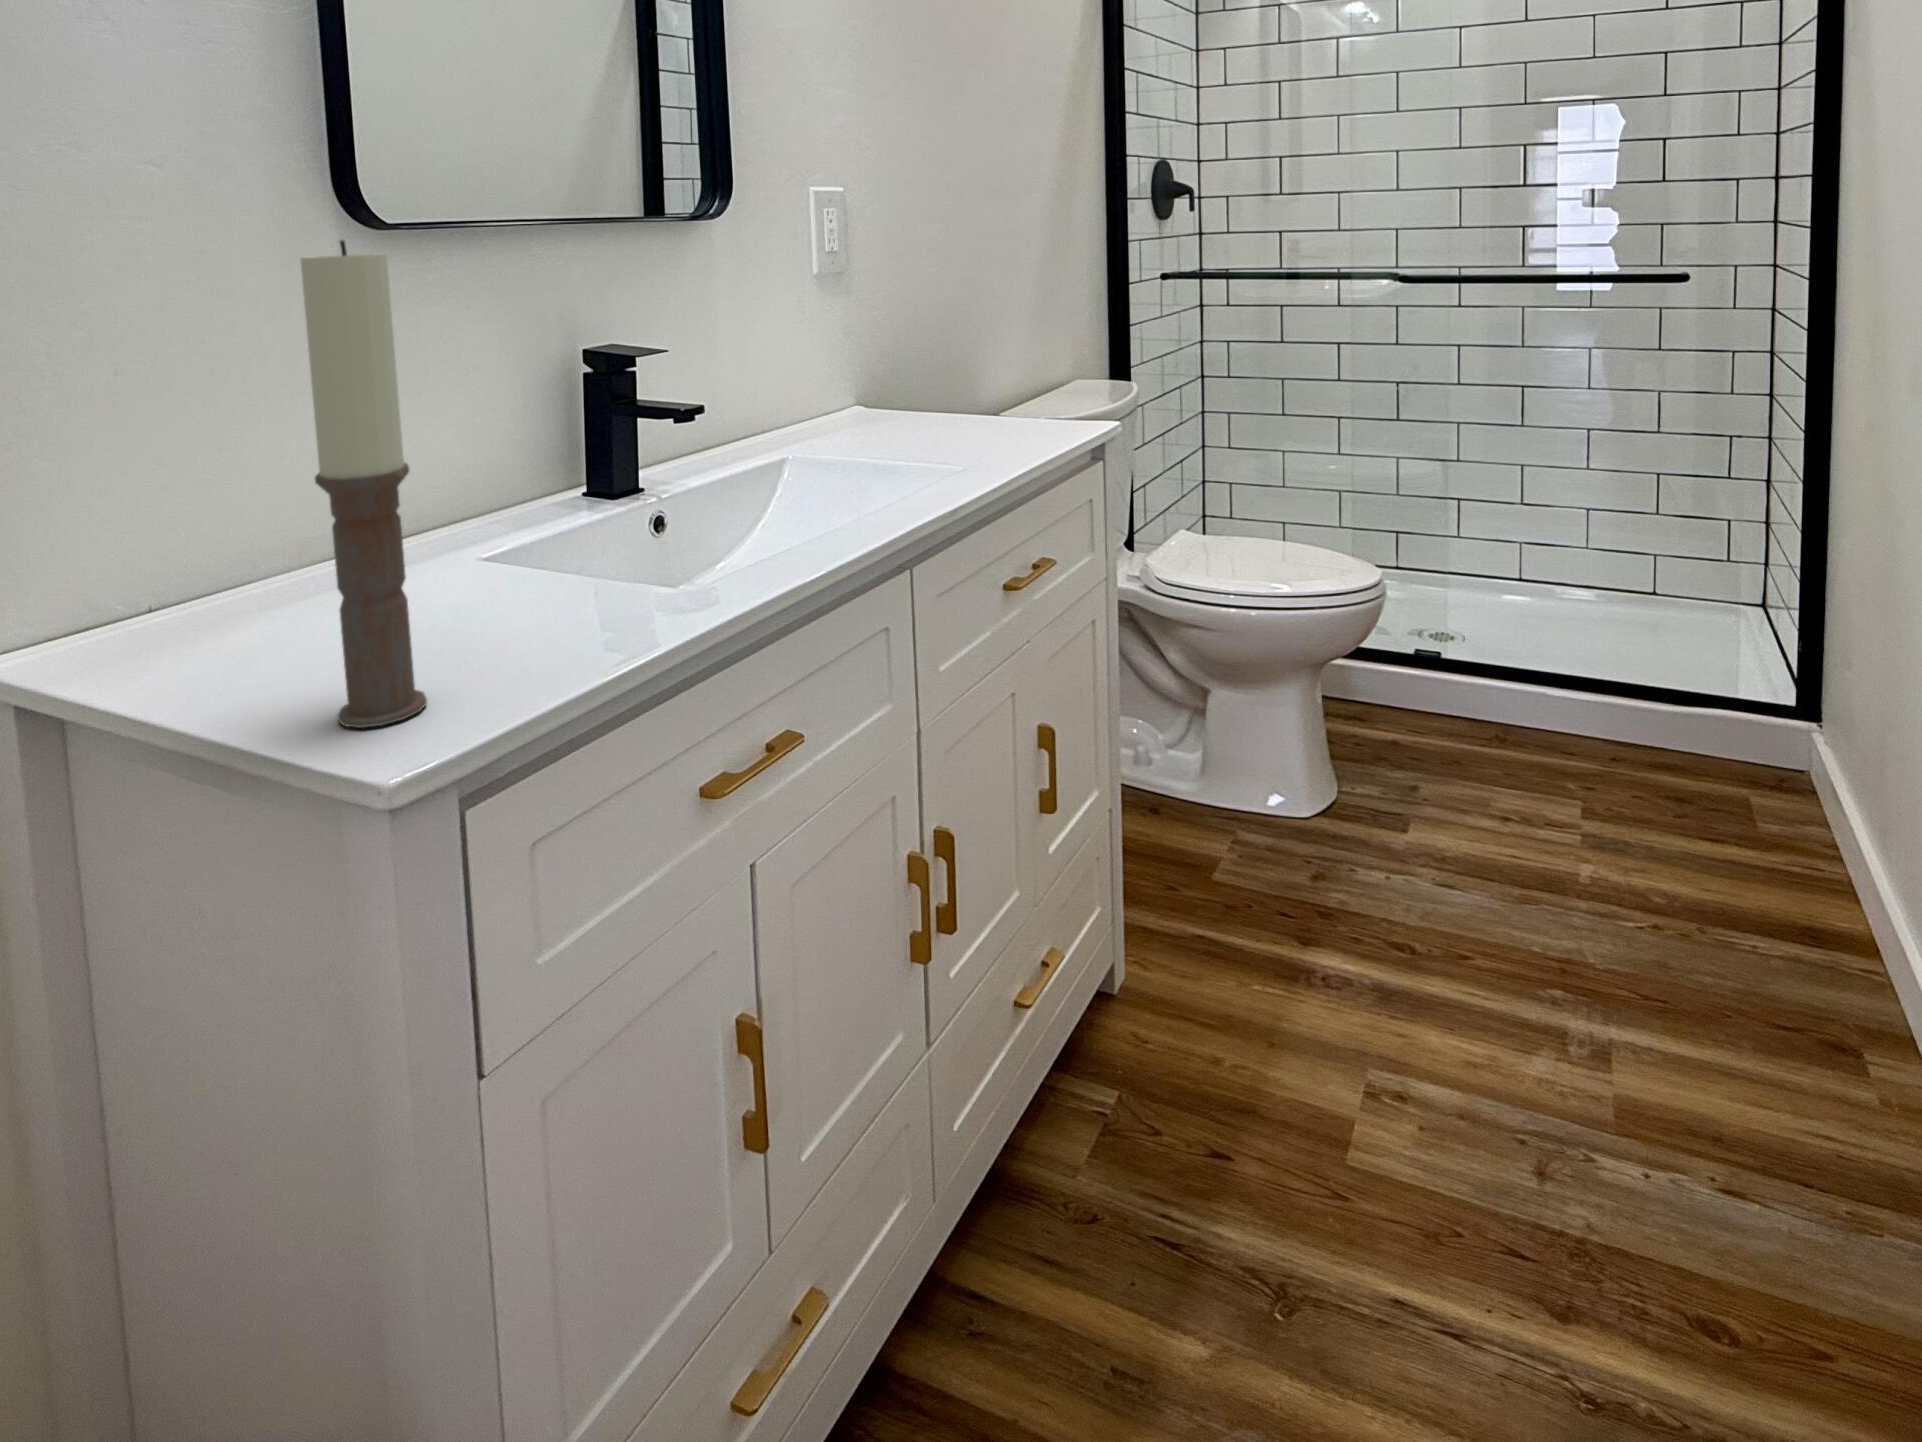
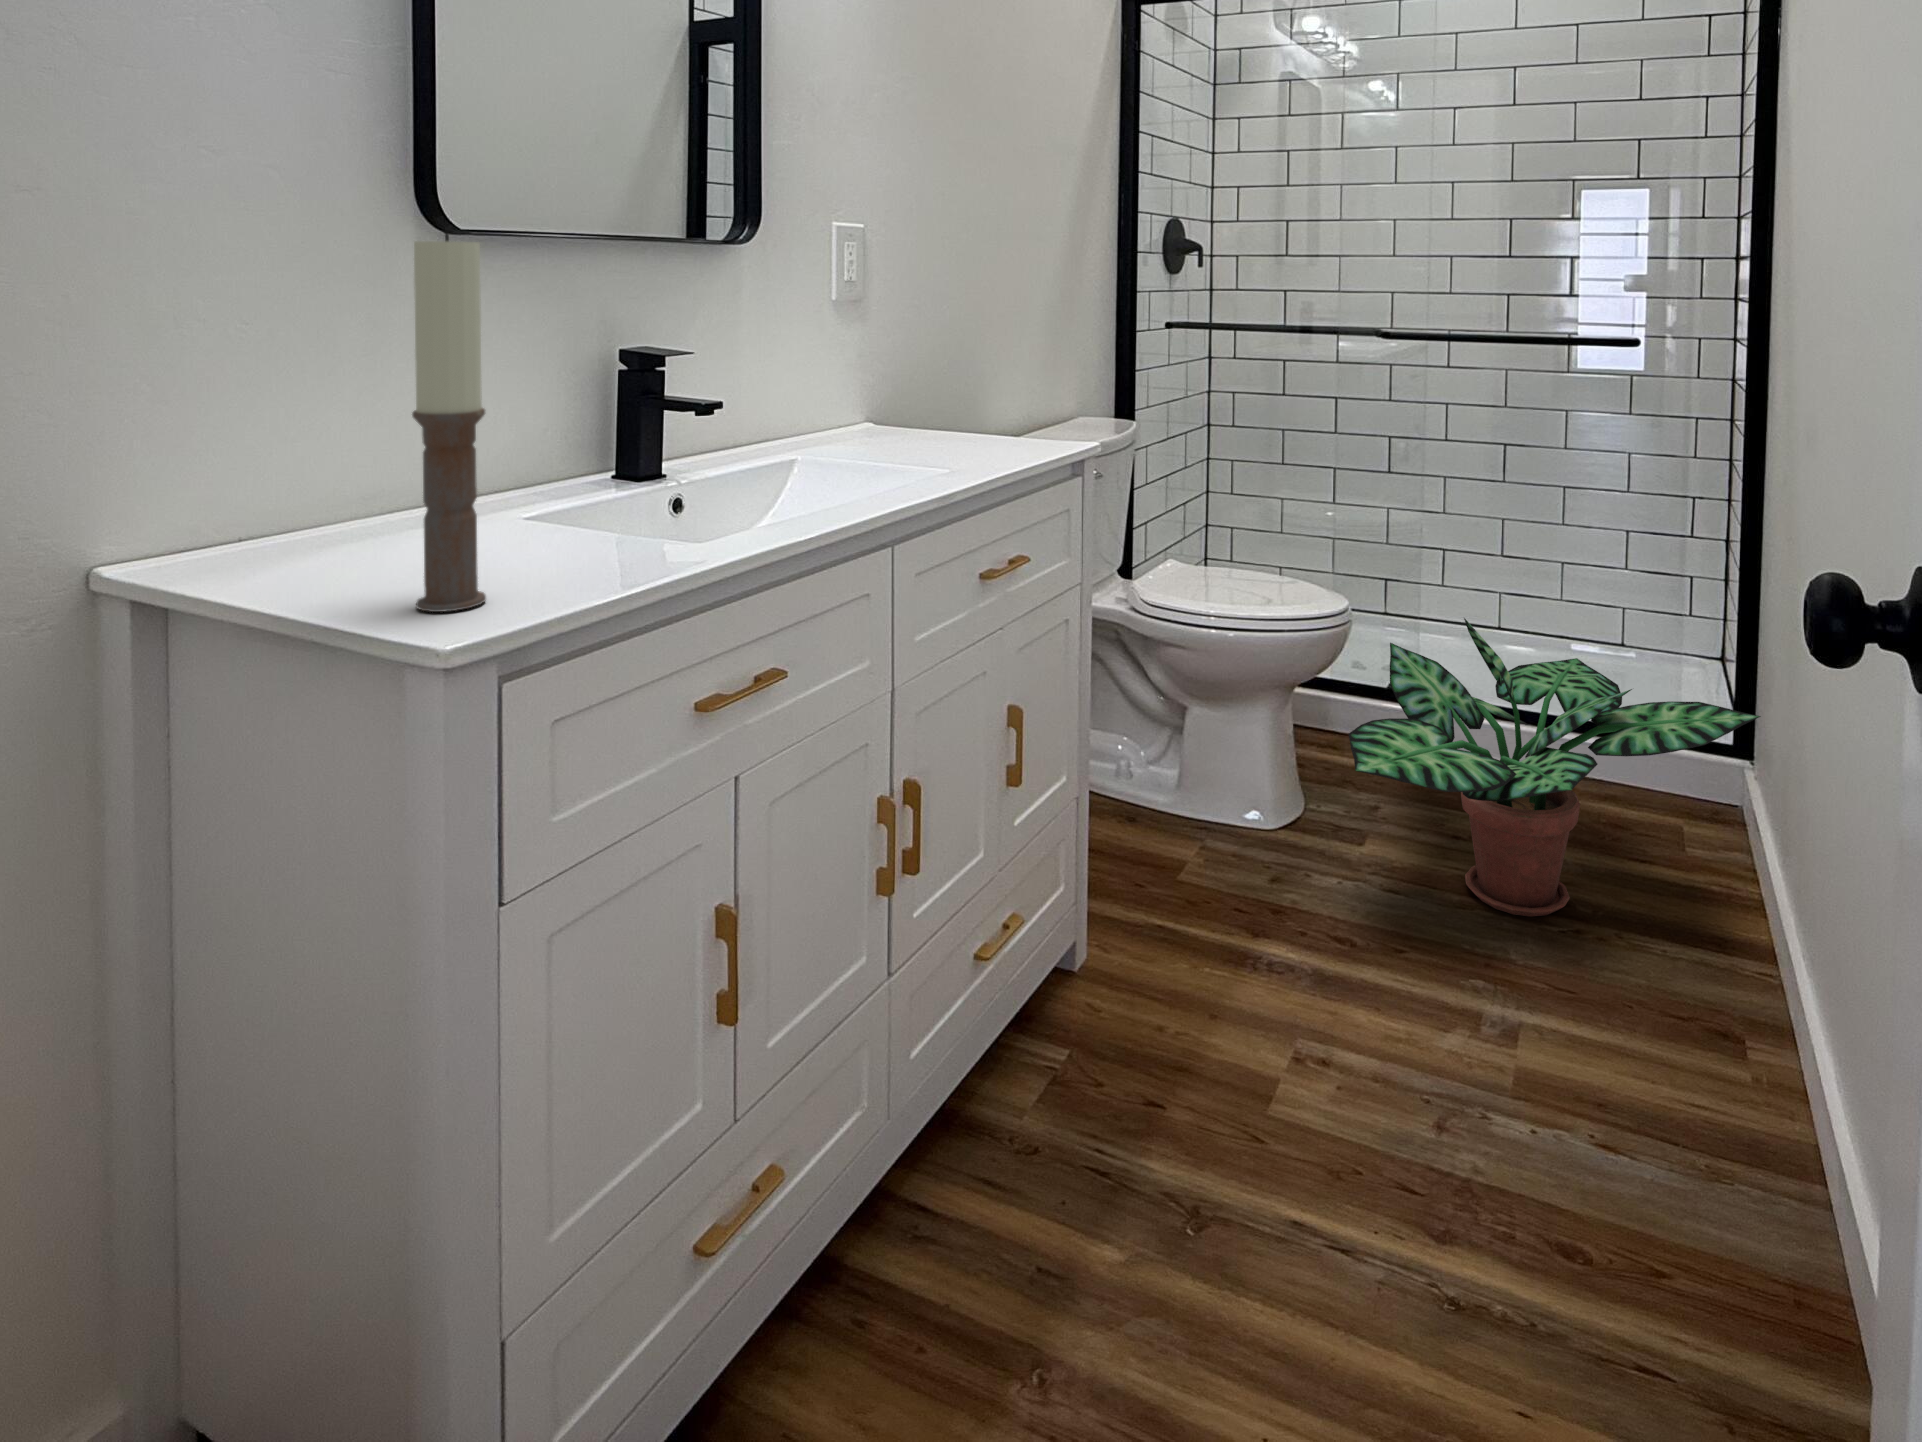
potted plant: none [1398,587,1858,906] -> present [1349,618,1761,916]

